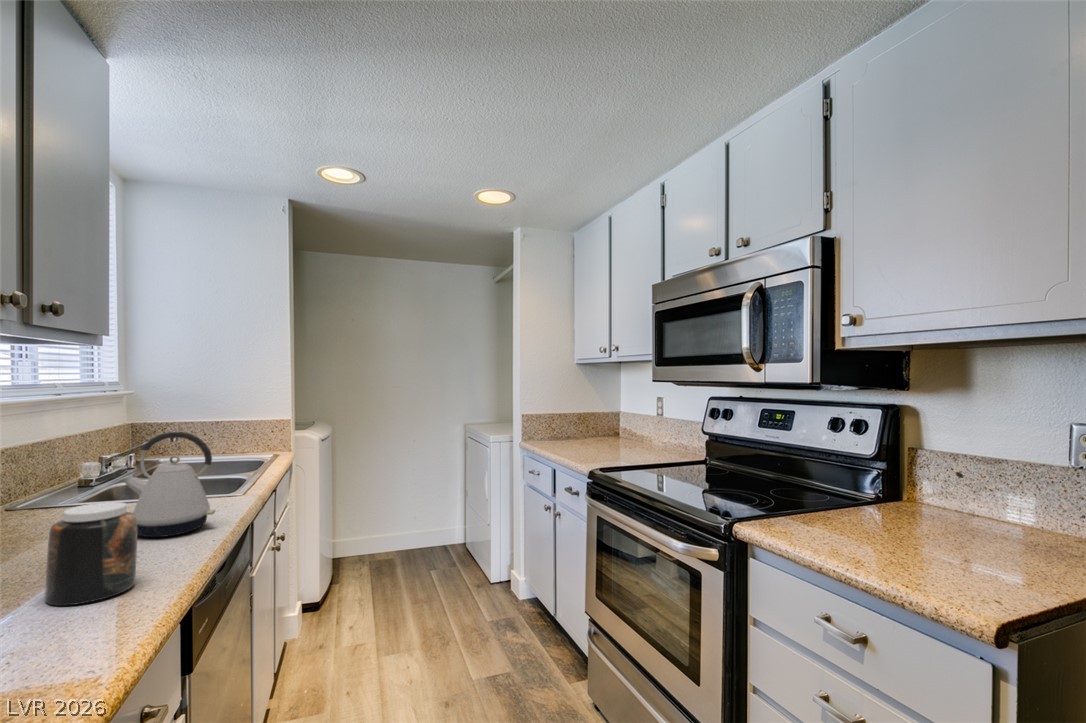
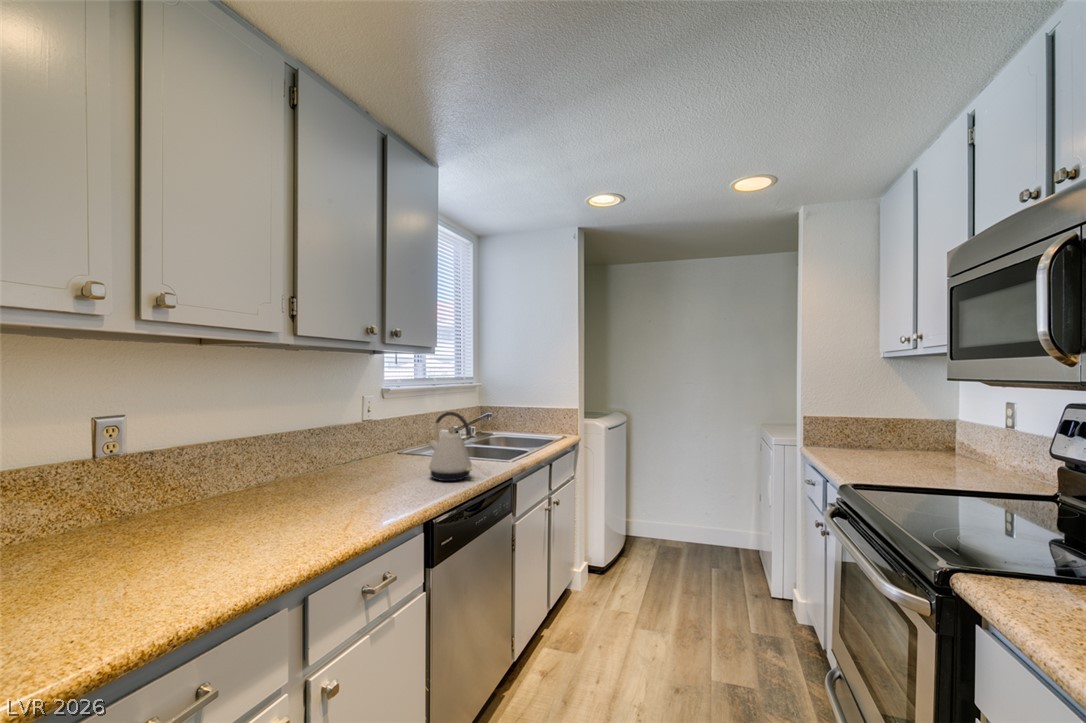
jar: present [45,502,137,606] -> none [363,451,404,508]

